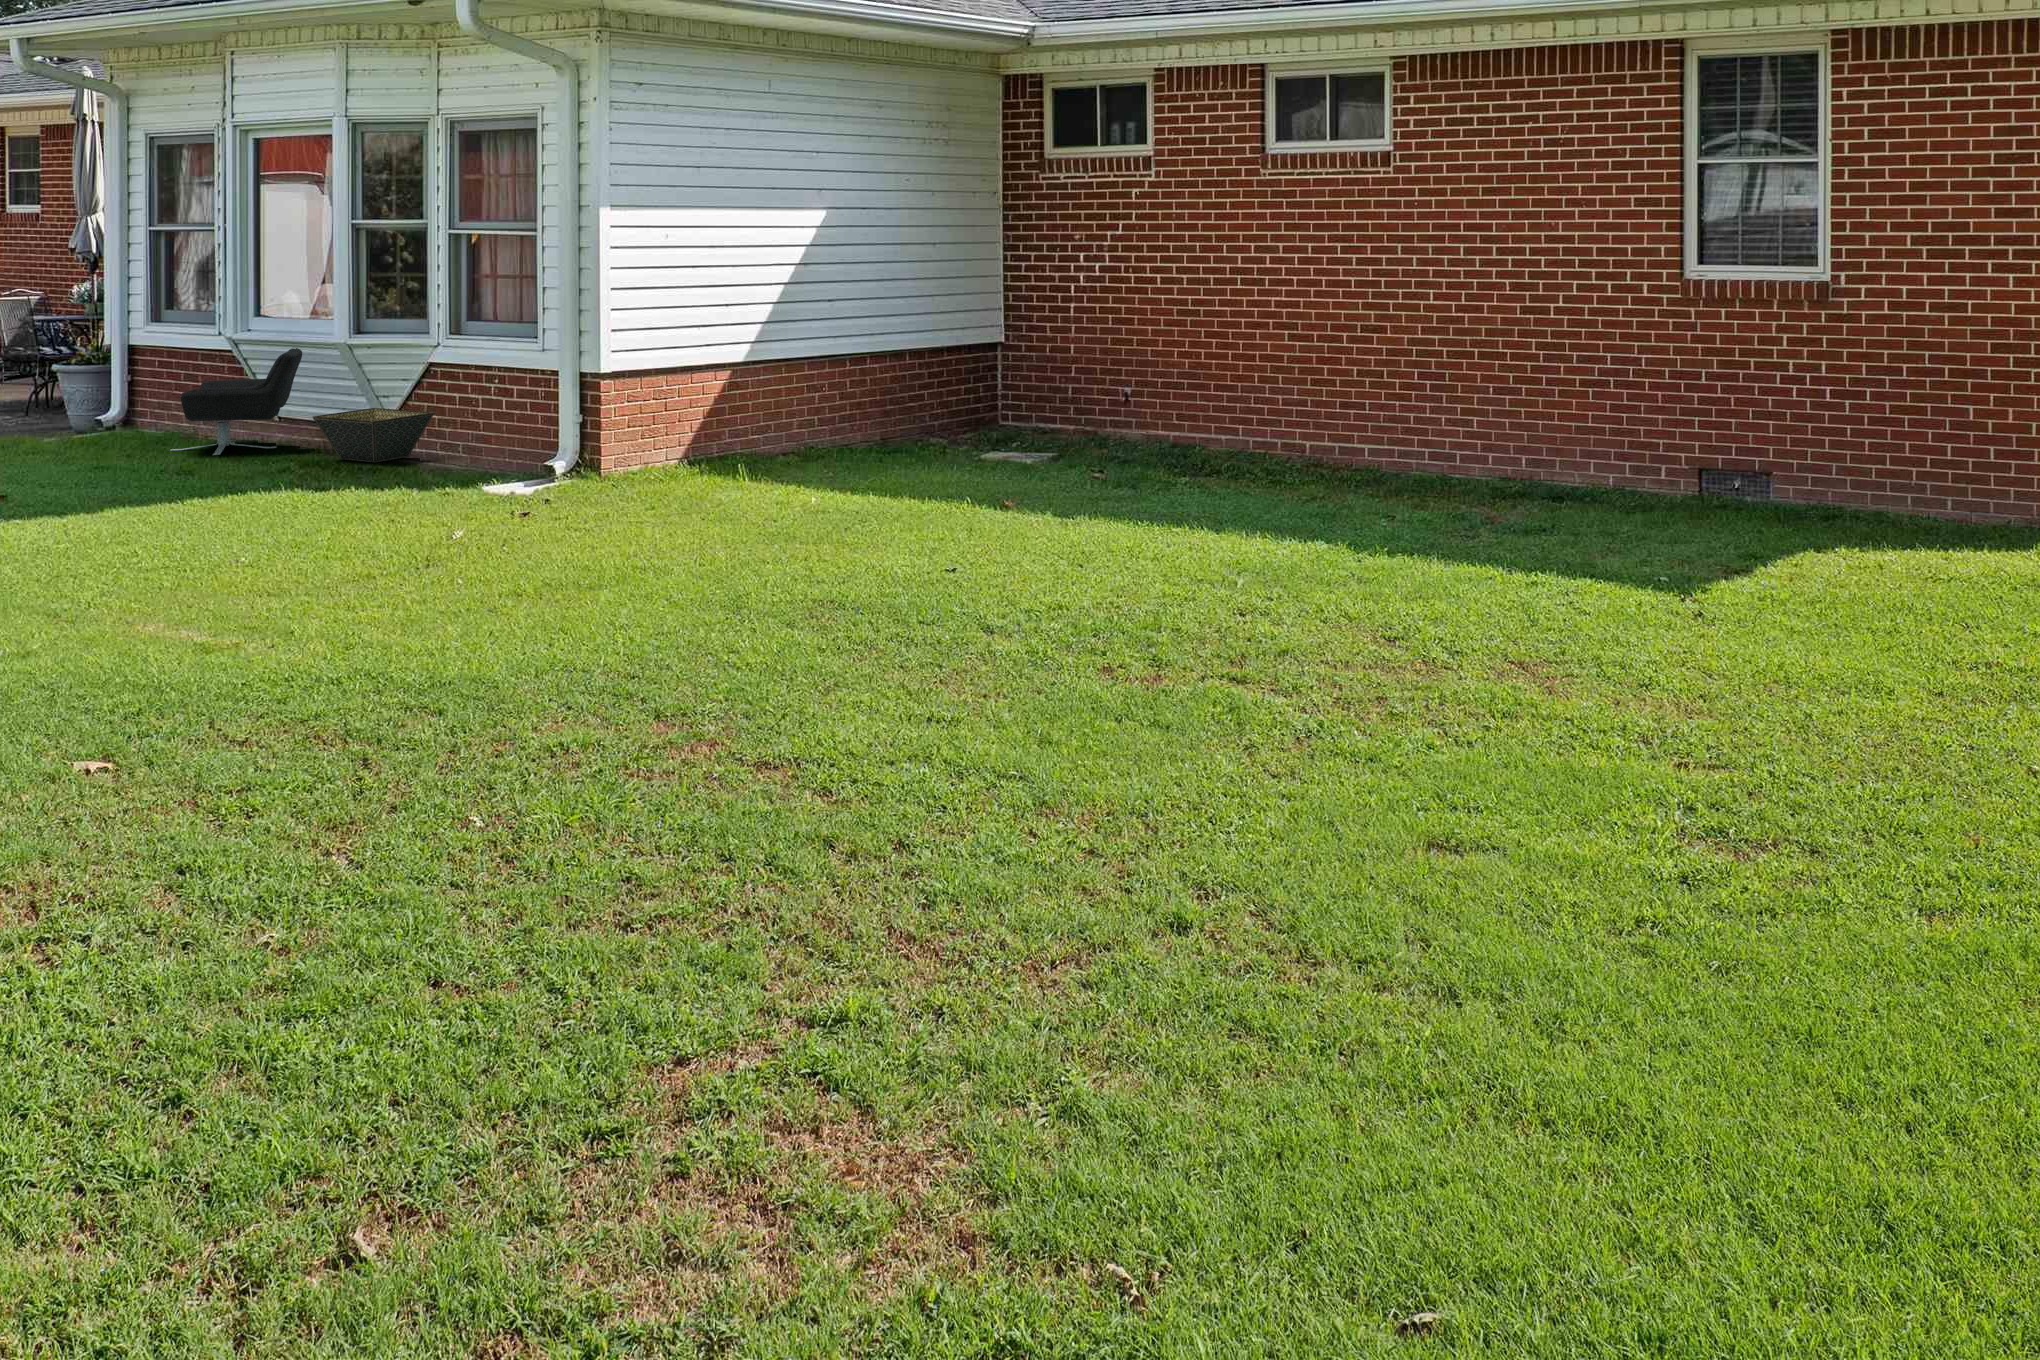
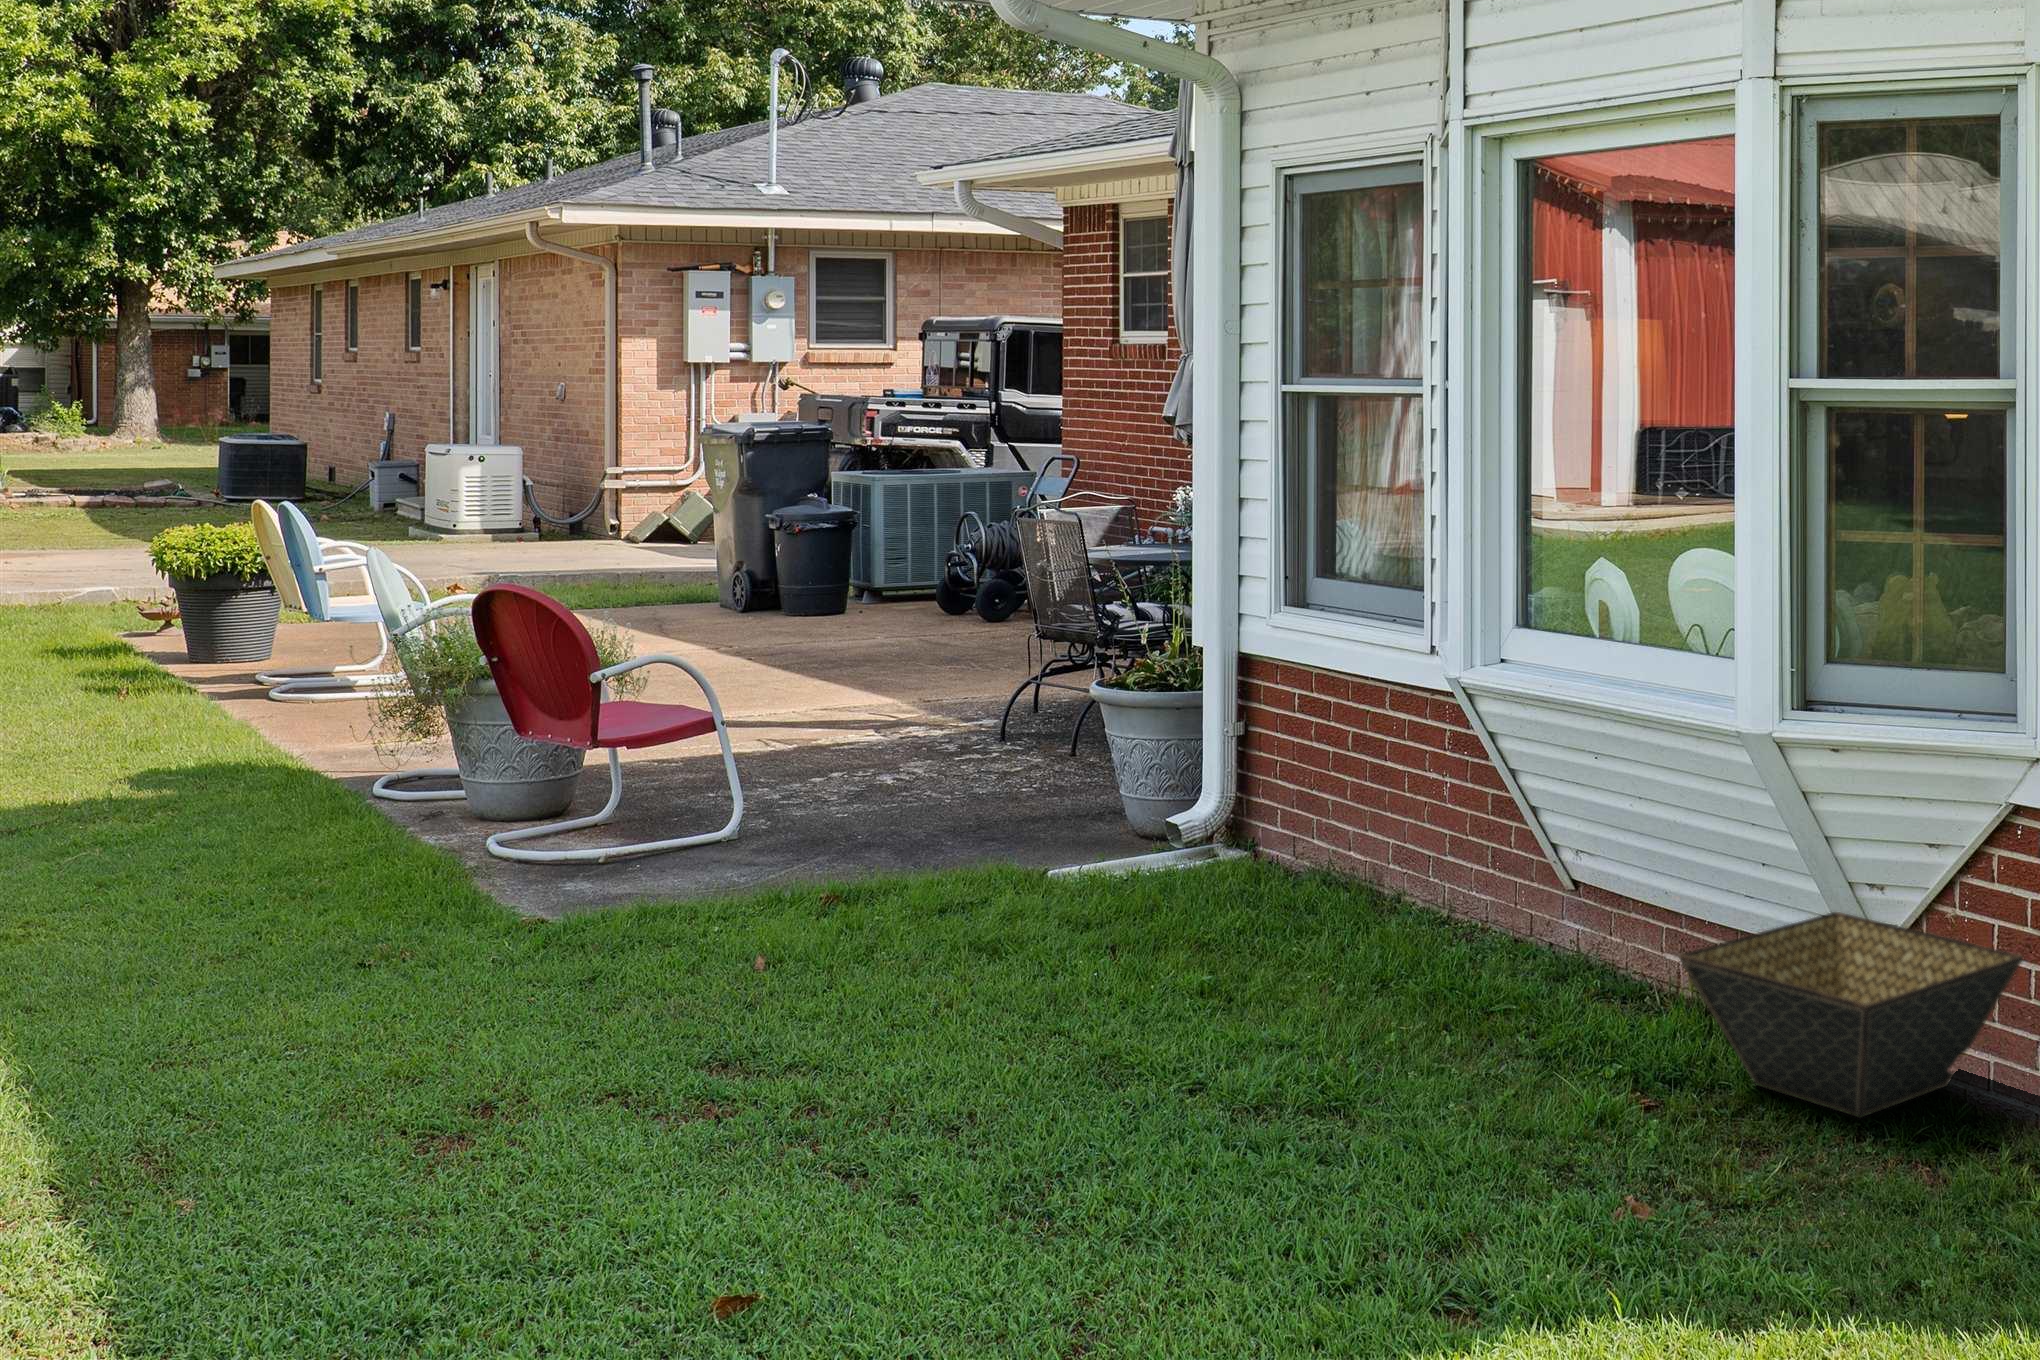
lounge chair: present [170,348,302,455] -> none [1305,713,1636,1020]

